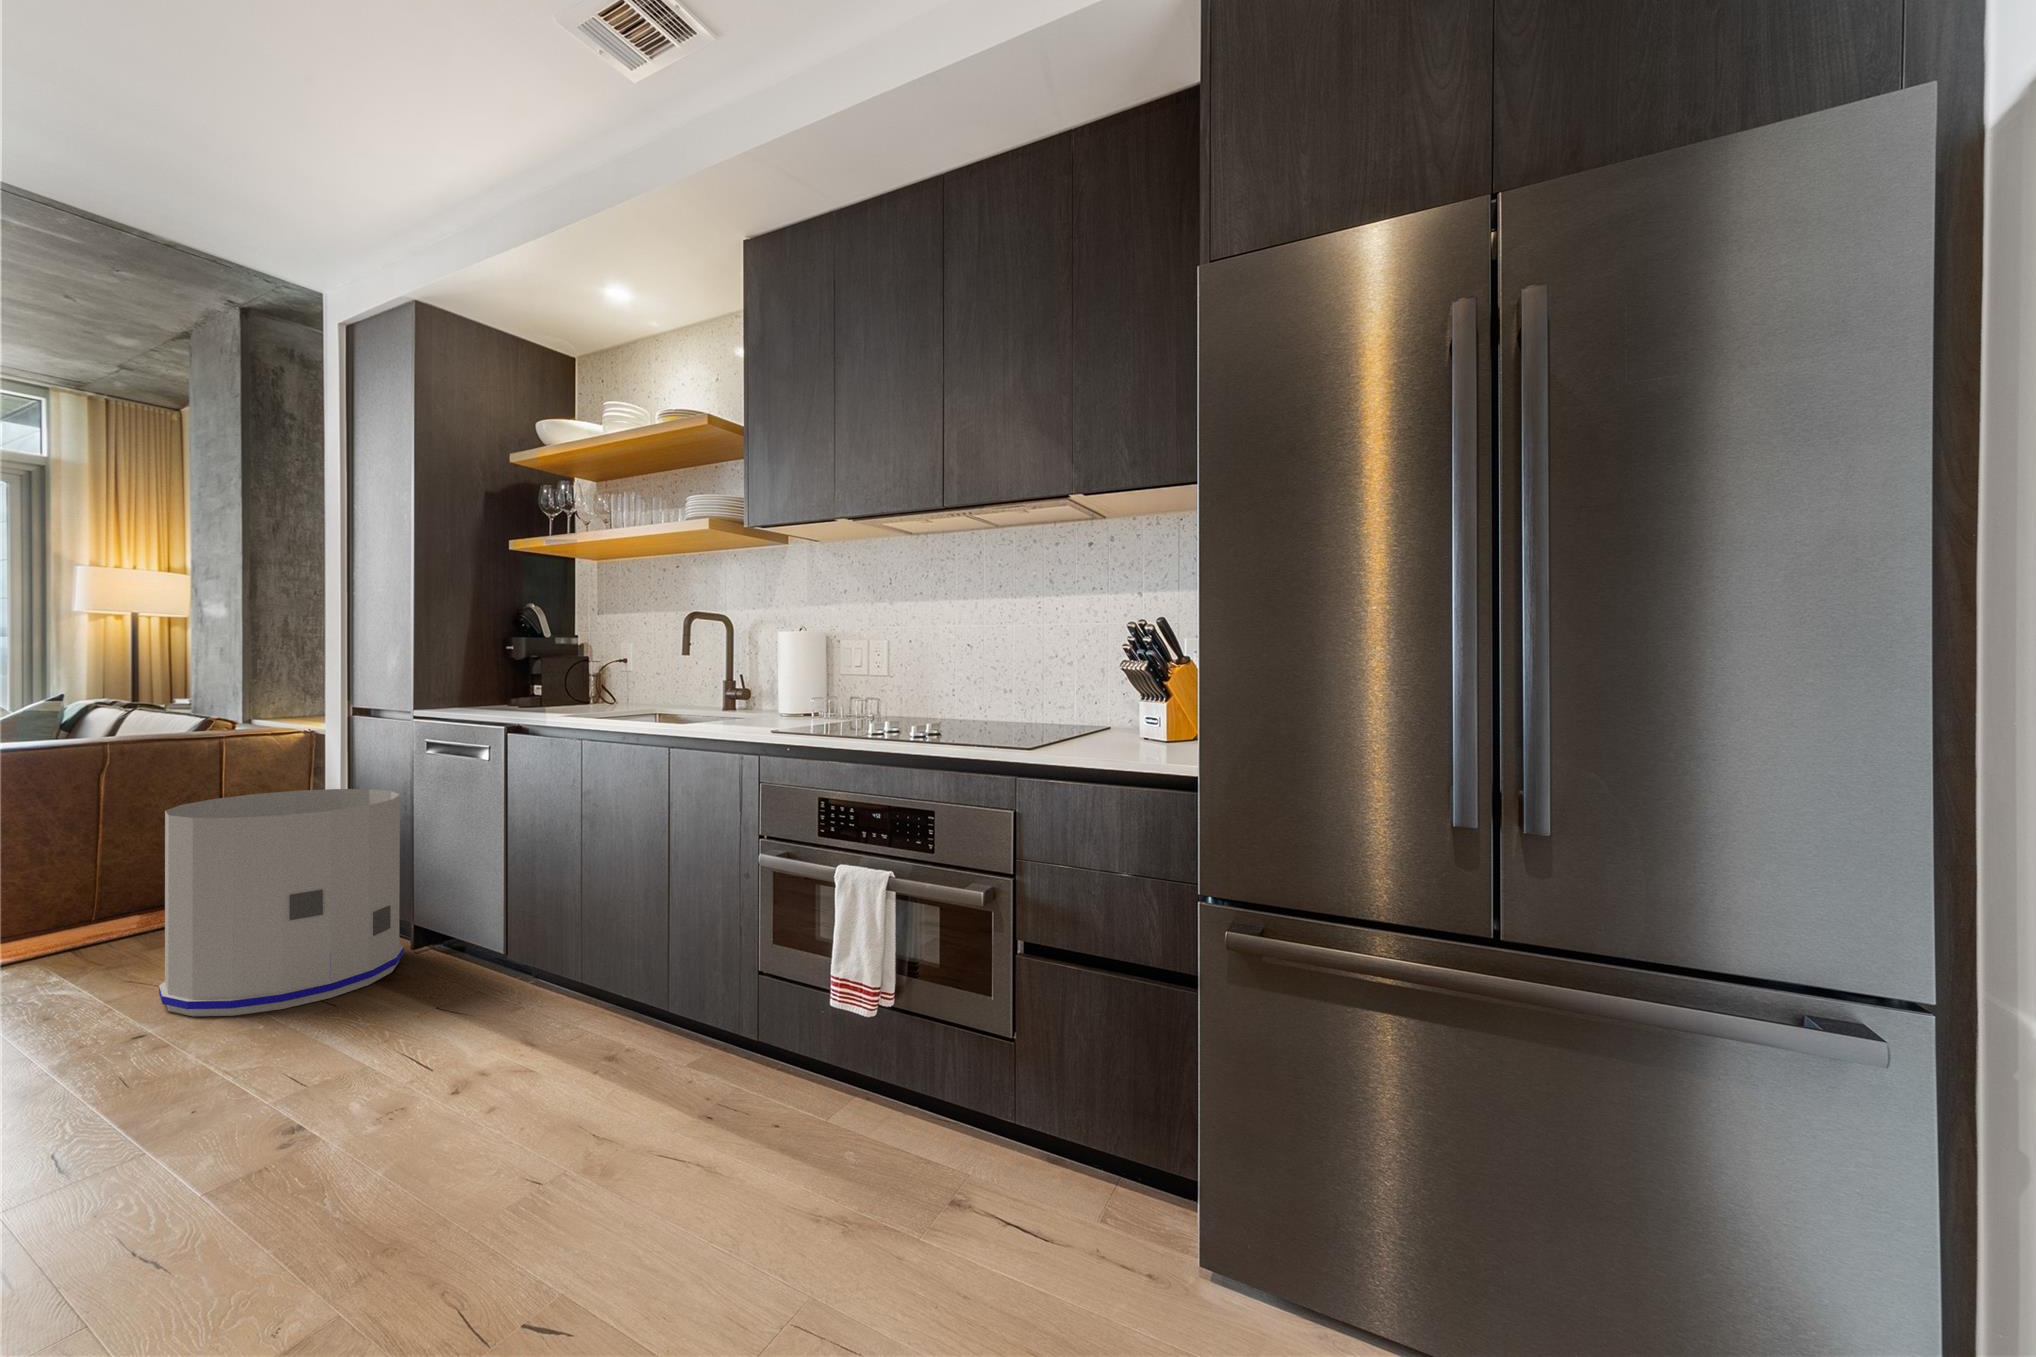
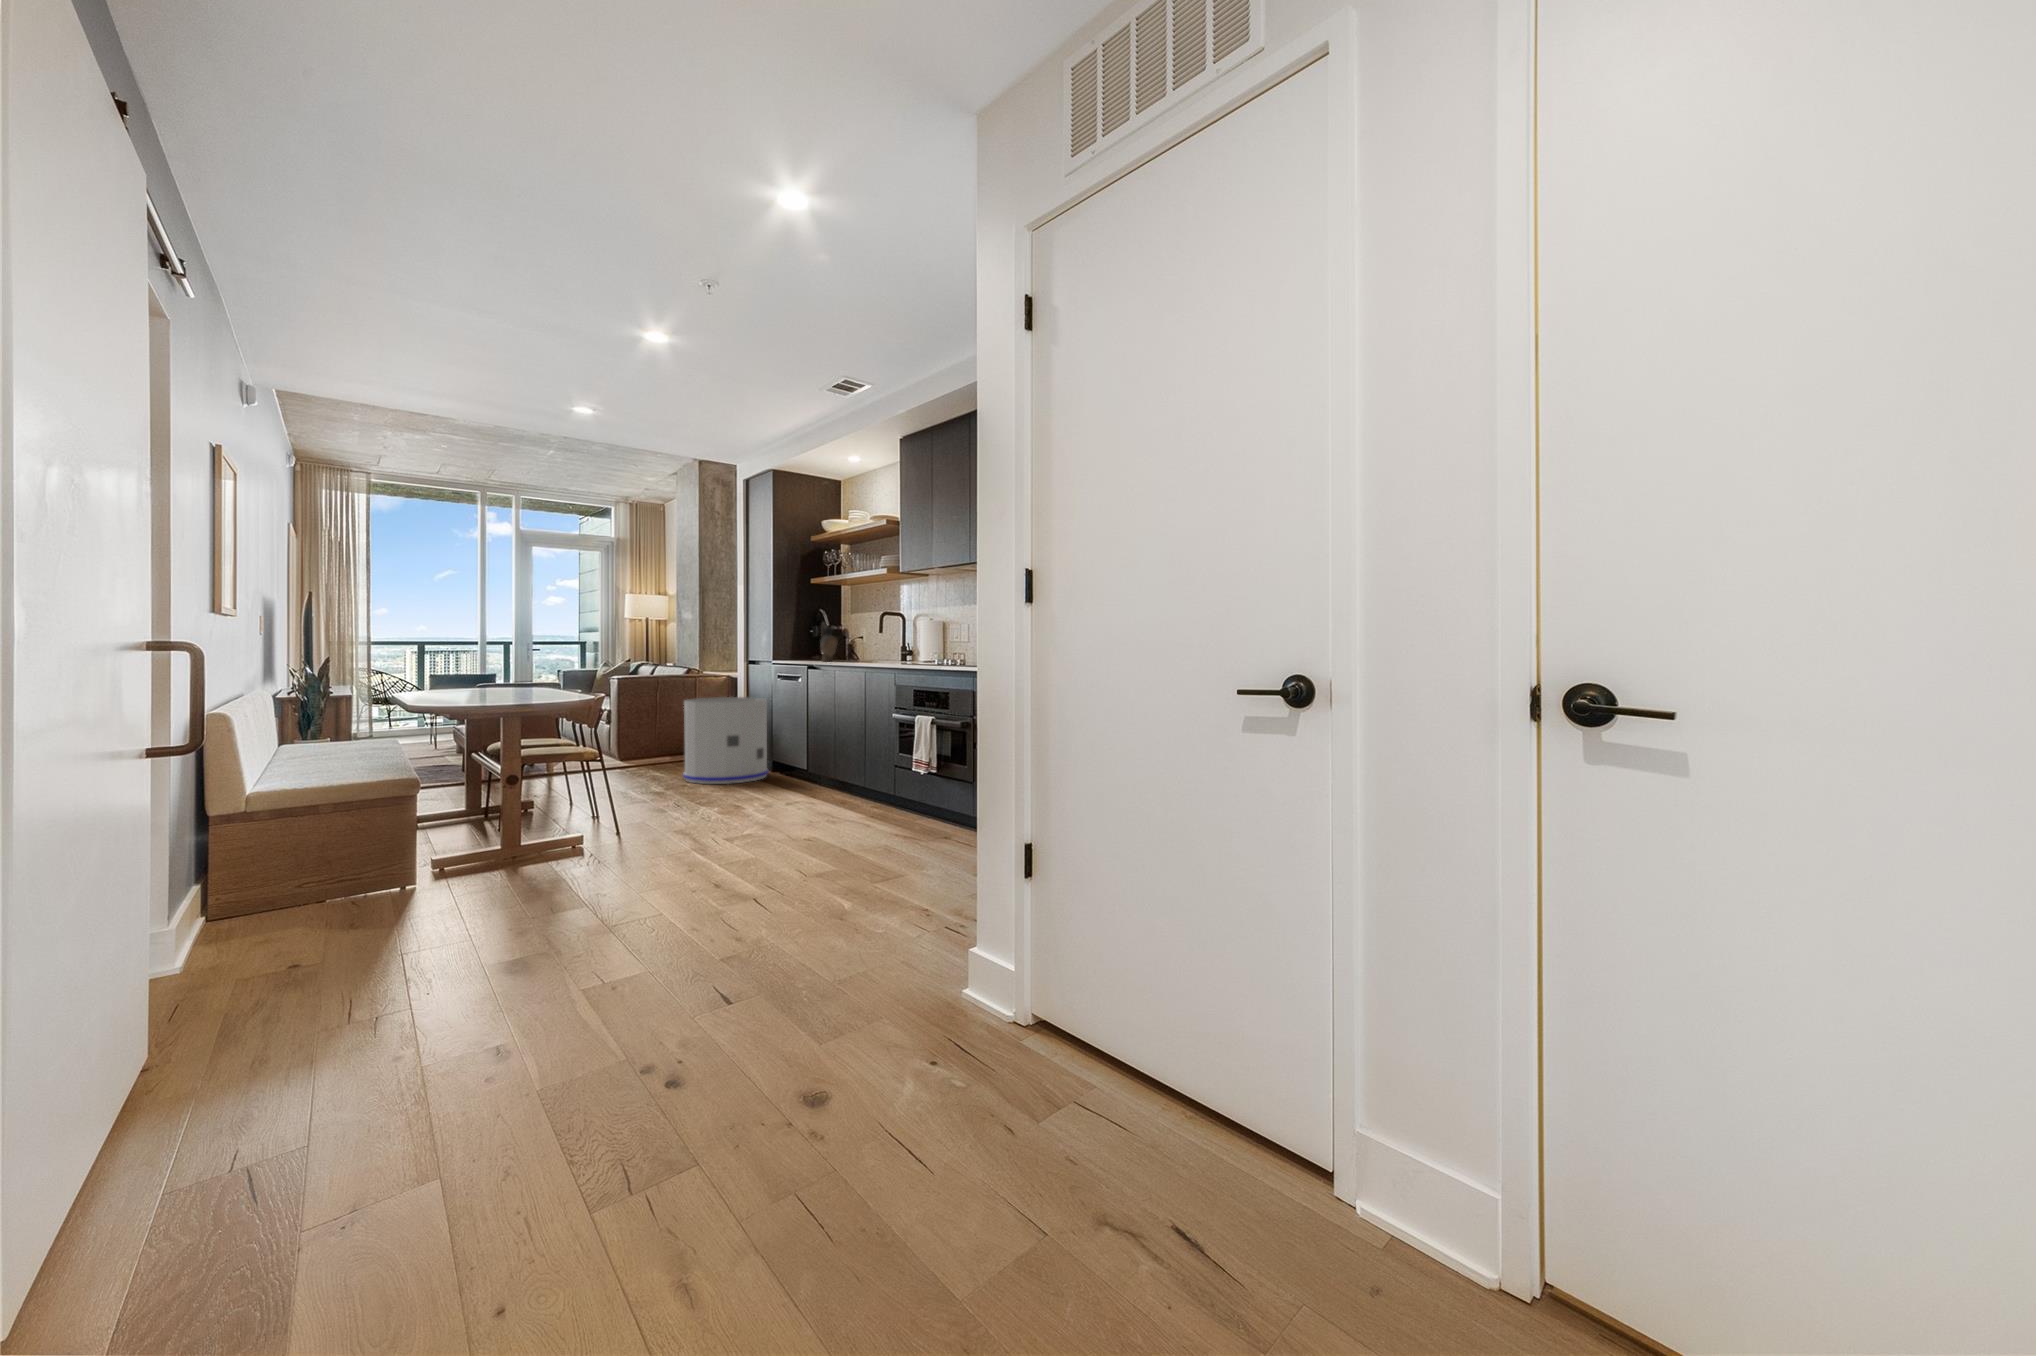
ceramic pitcher: none [535,629,577,712] -> present [820,622,838,661]

